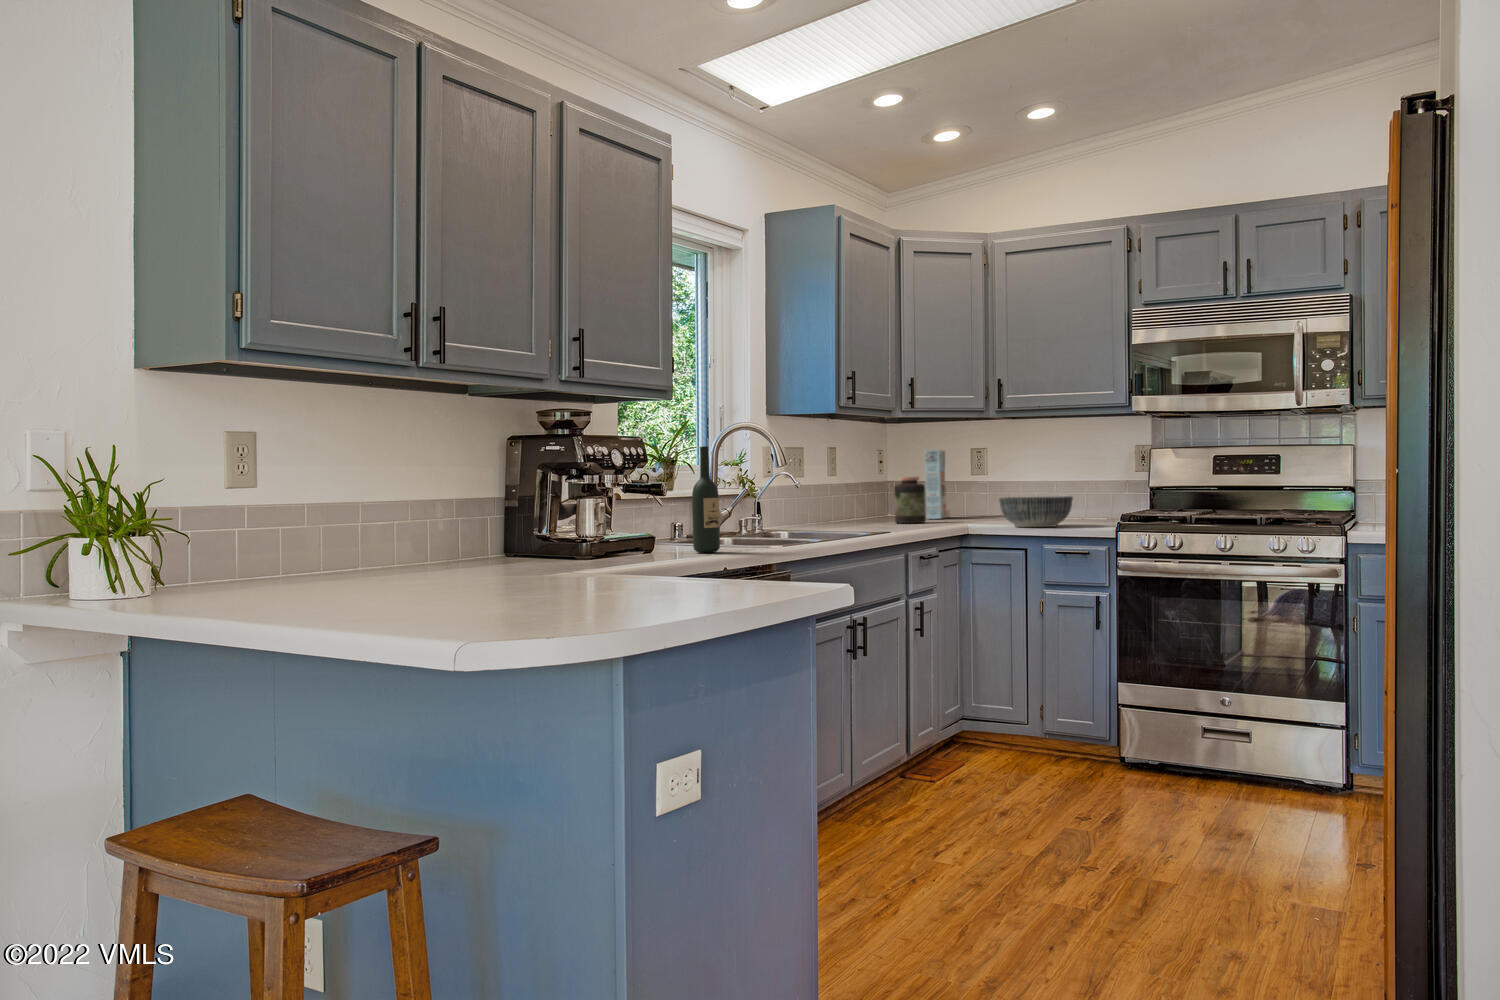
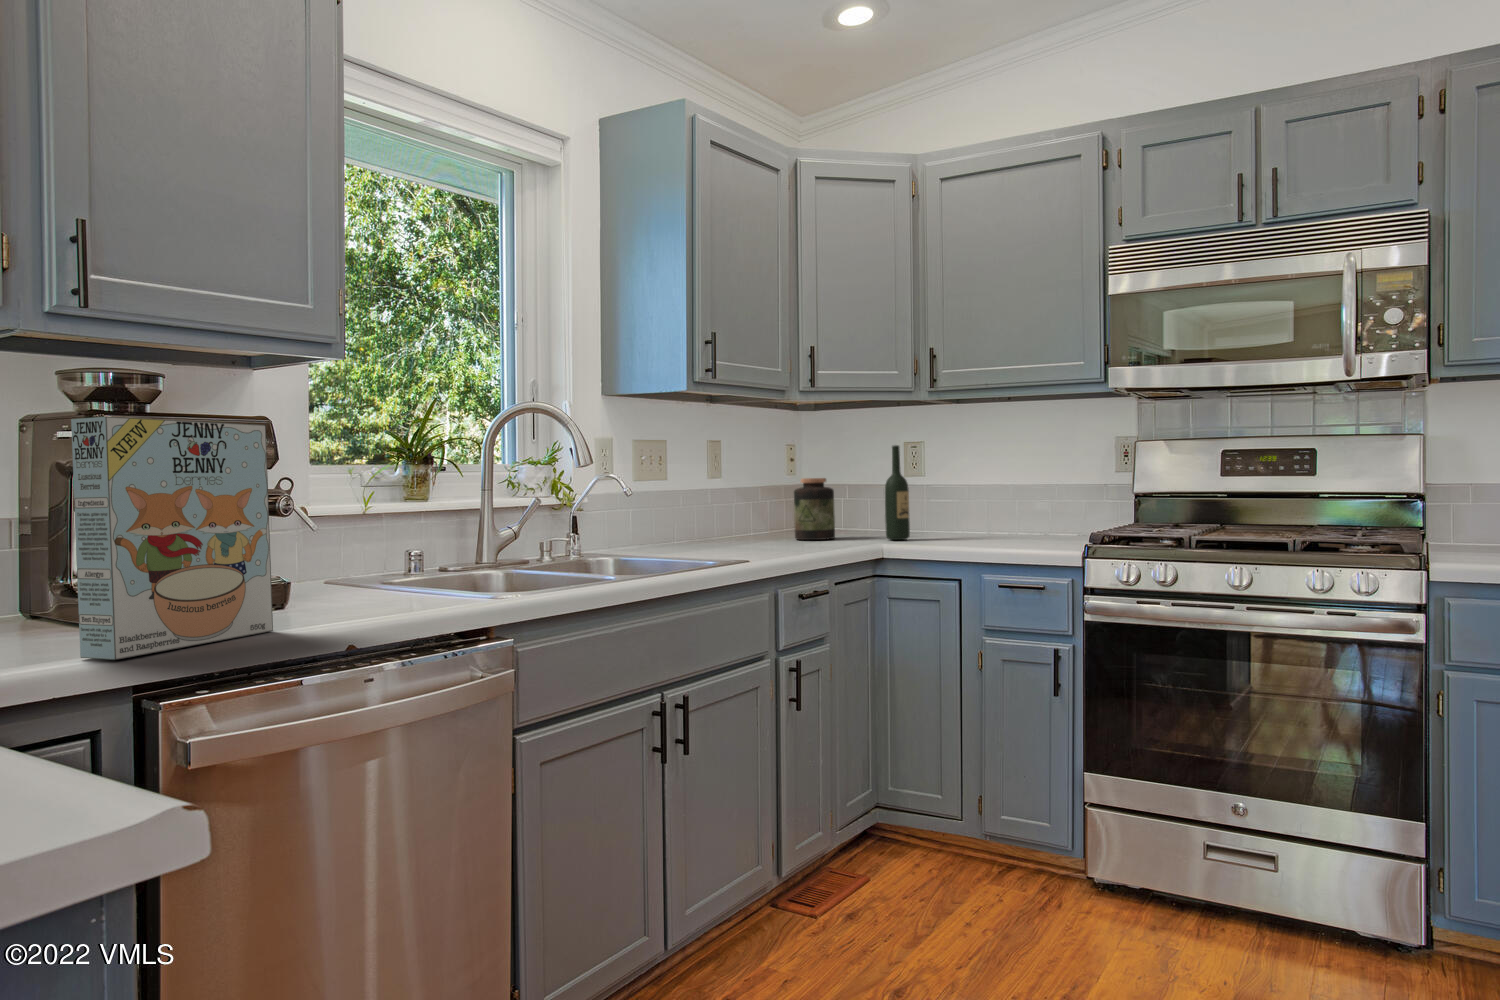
wine bottle: present [692,446,720,552] -> present [885,445,910,540]
cereal box: present [925,450,950,519] -> present [71,416,273,660]
bowl: present [999,496,1073,527] -> none [920,506,1022,551]

